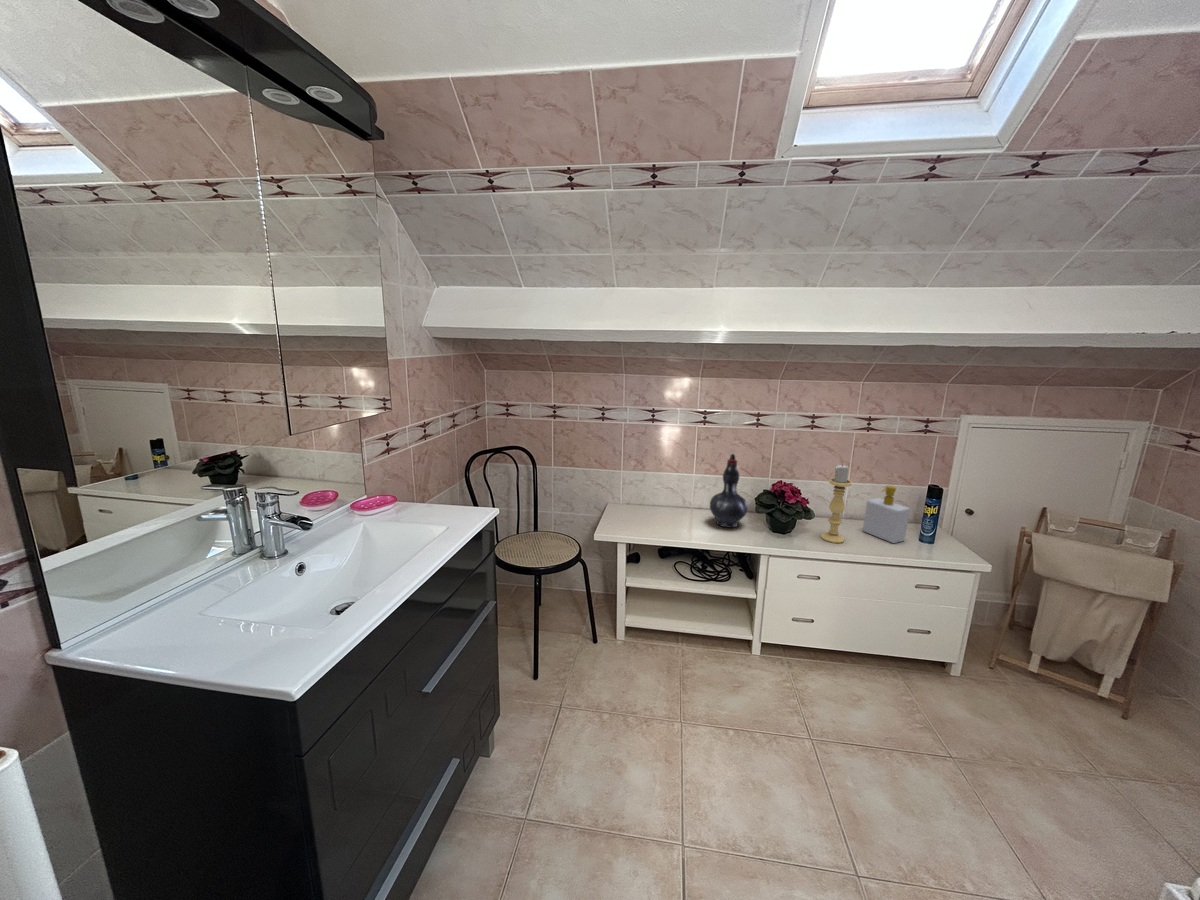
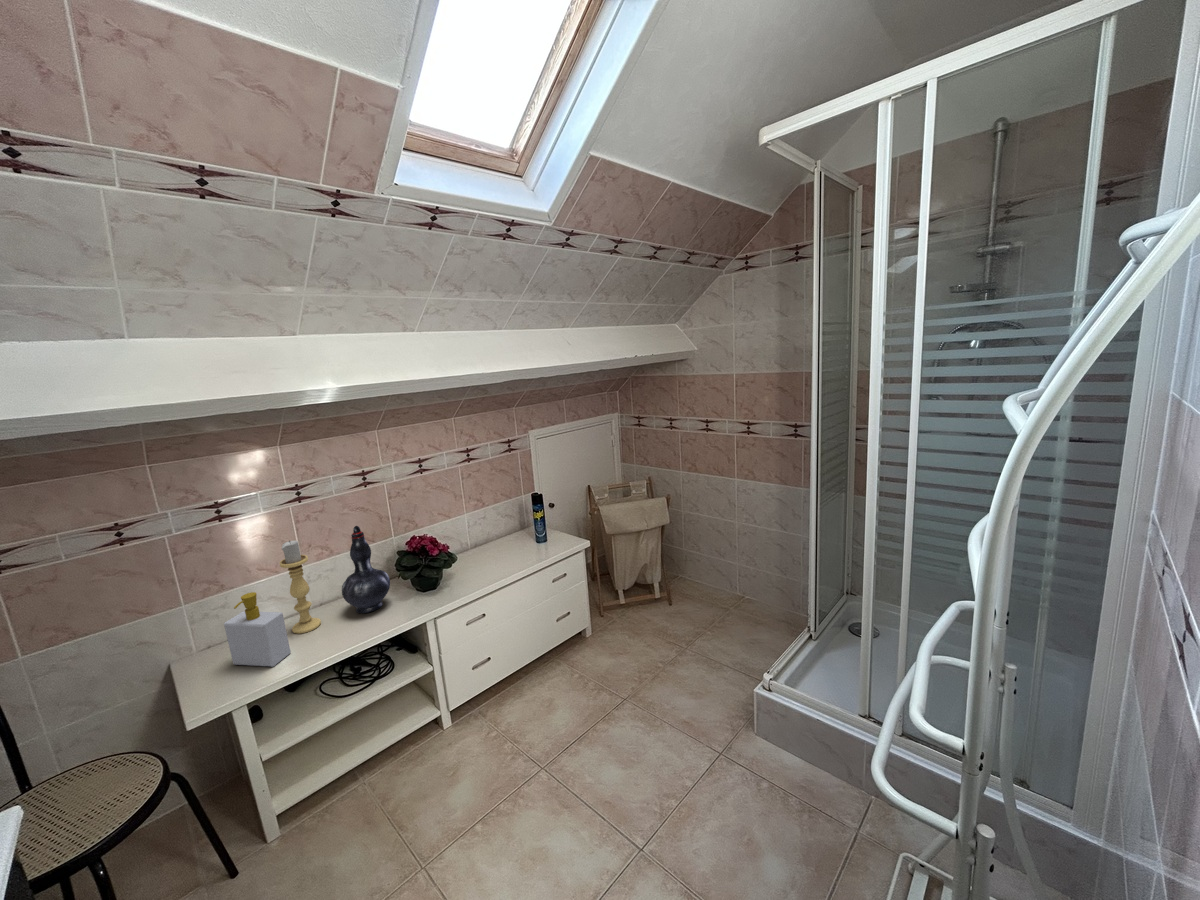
candle holder: present [821,465,852,543] -> present [280,541,321,634]
soap bottle: present [863,486,910,543] -> present [224,592,291,667]

